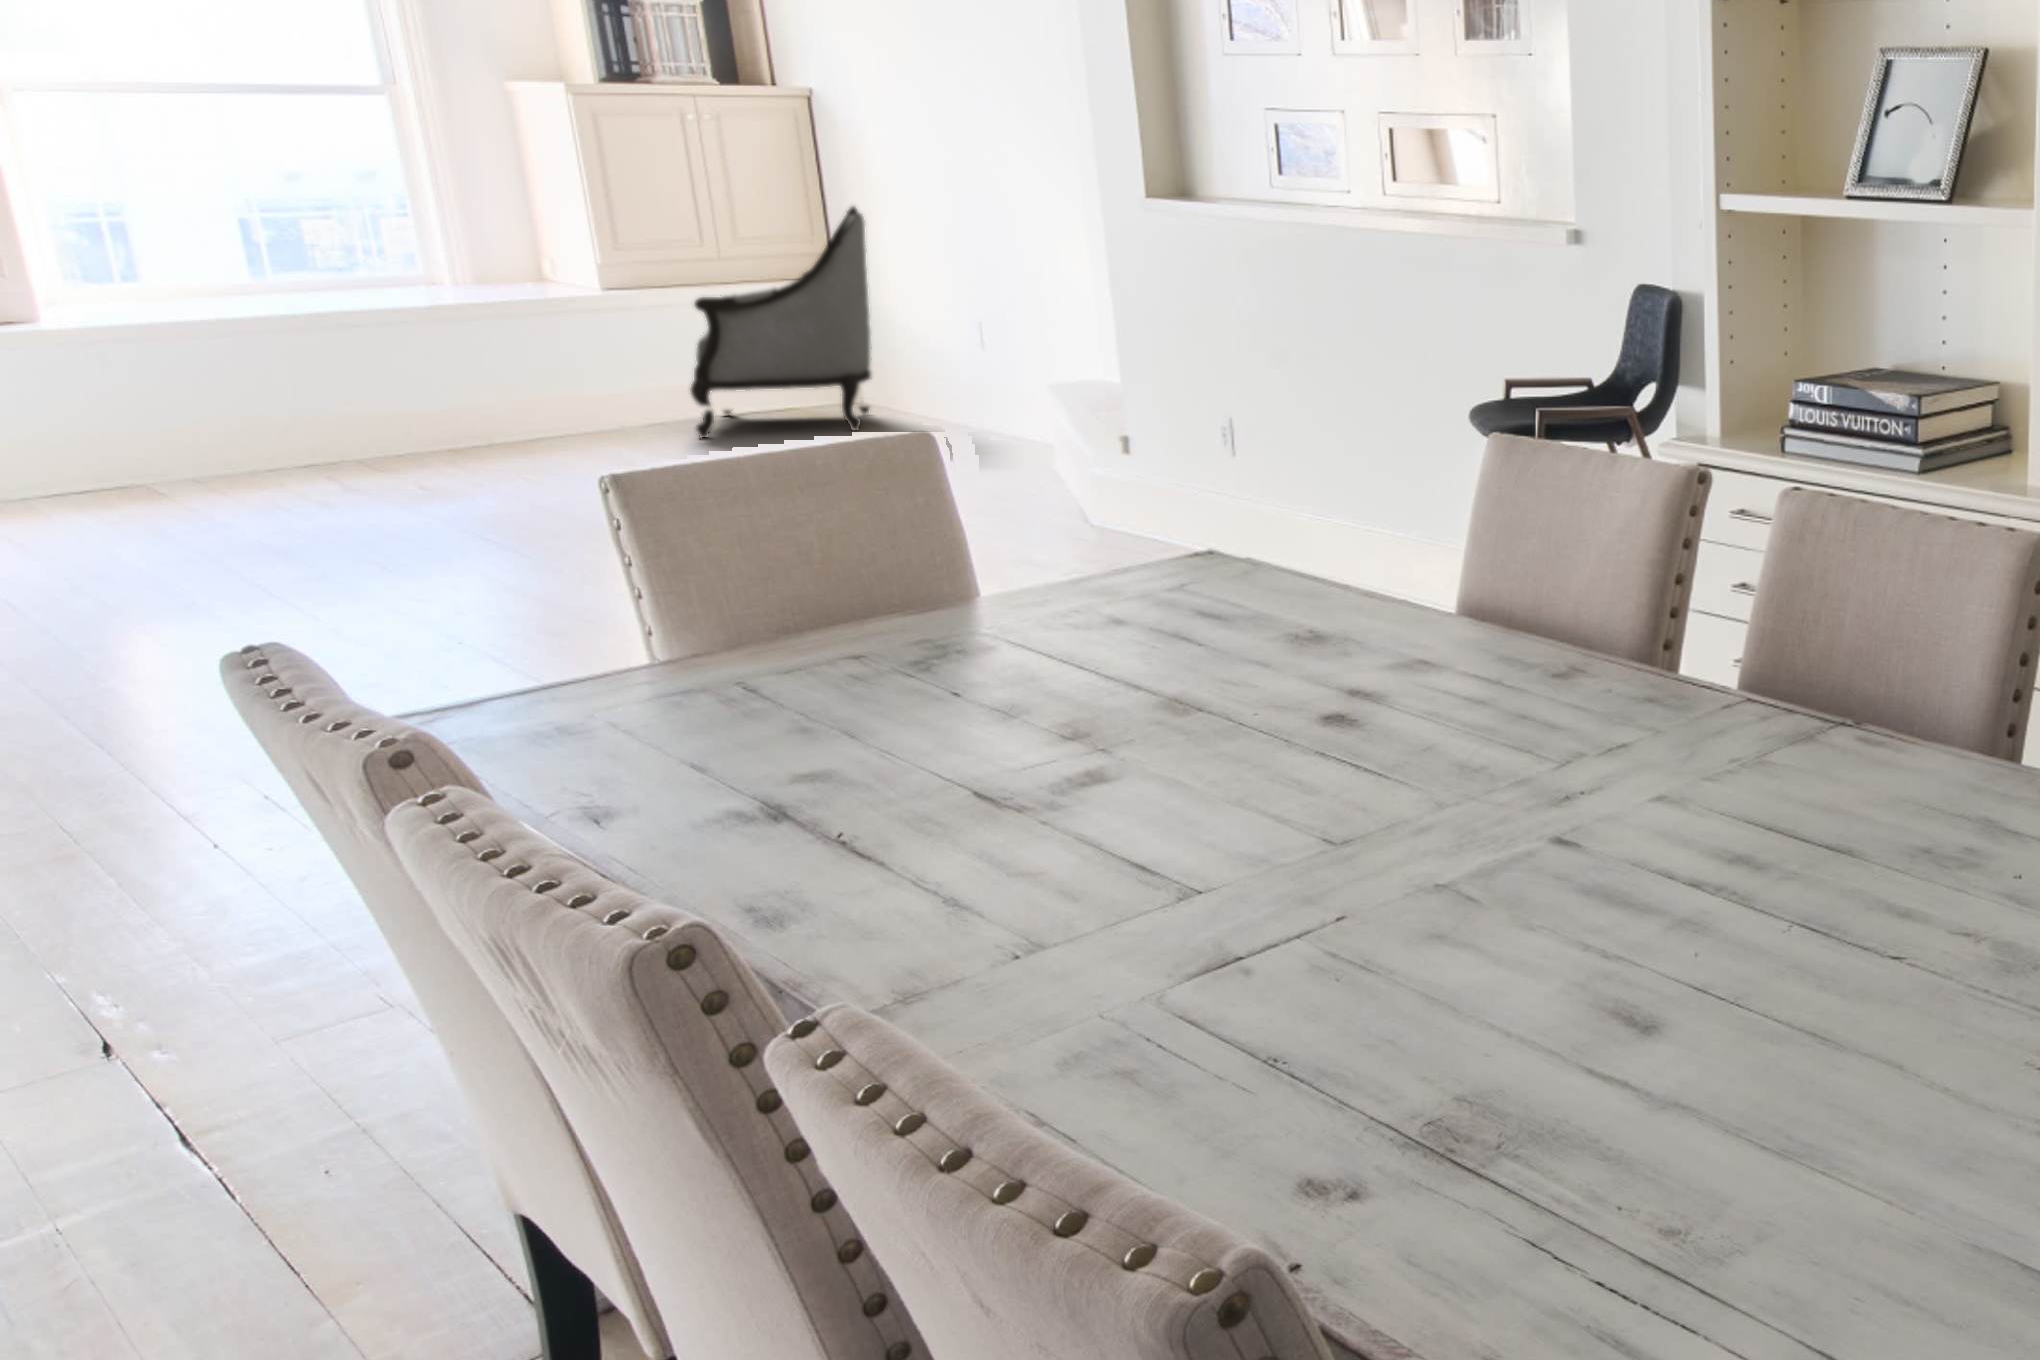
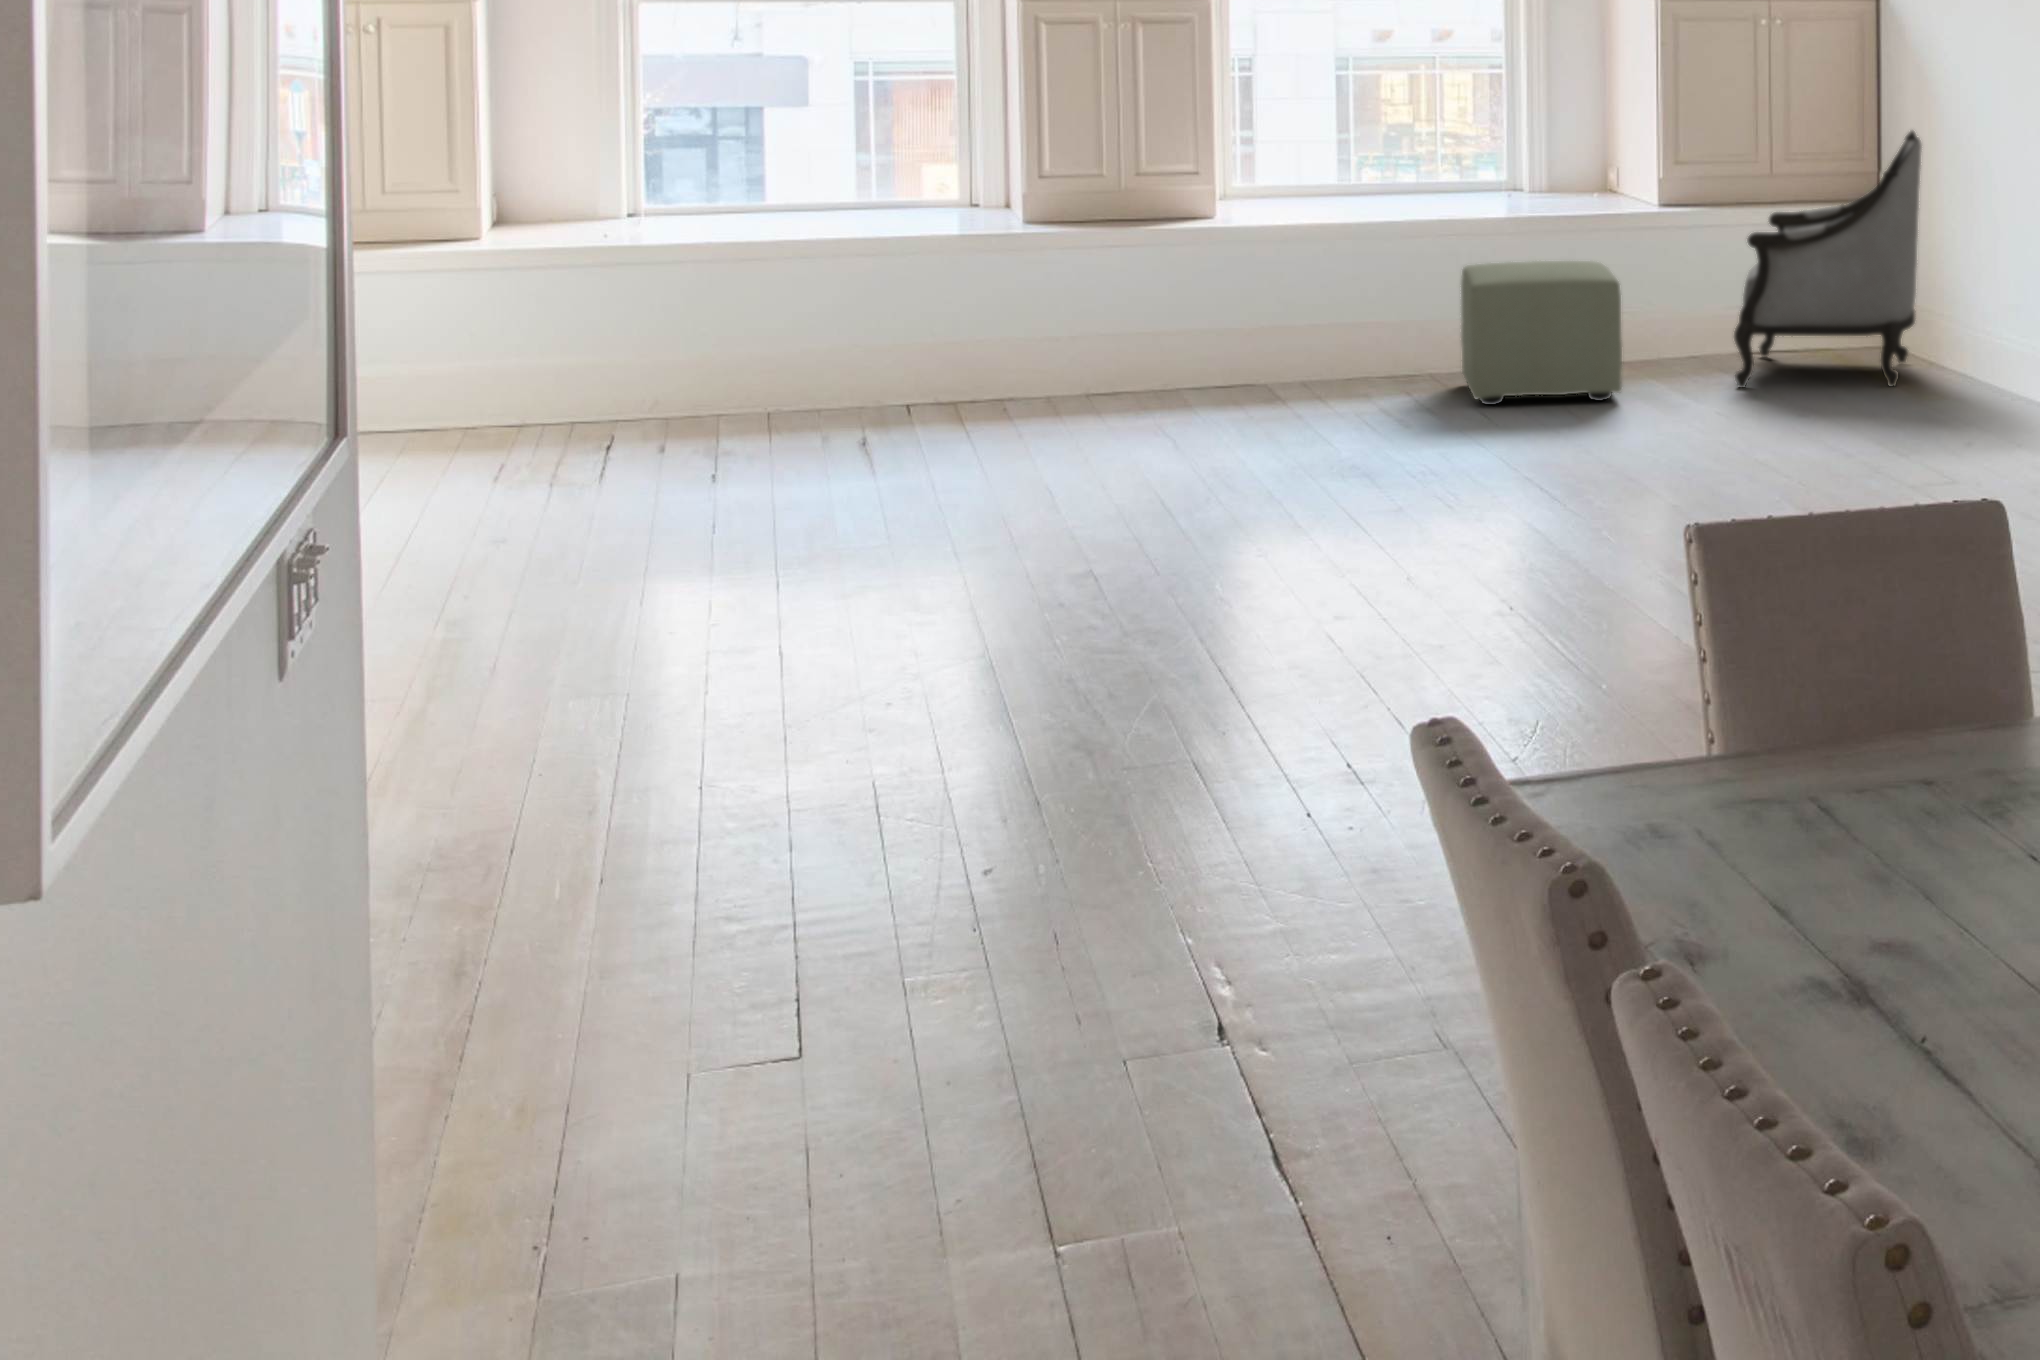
ottoman: none [378,328,574,463] -> present [1461,261,1622,405]

